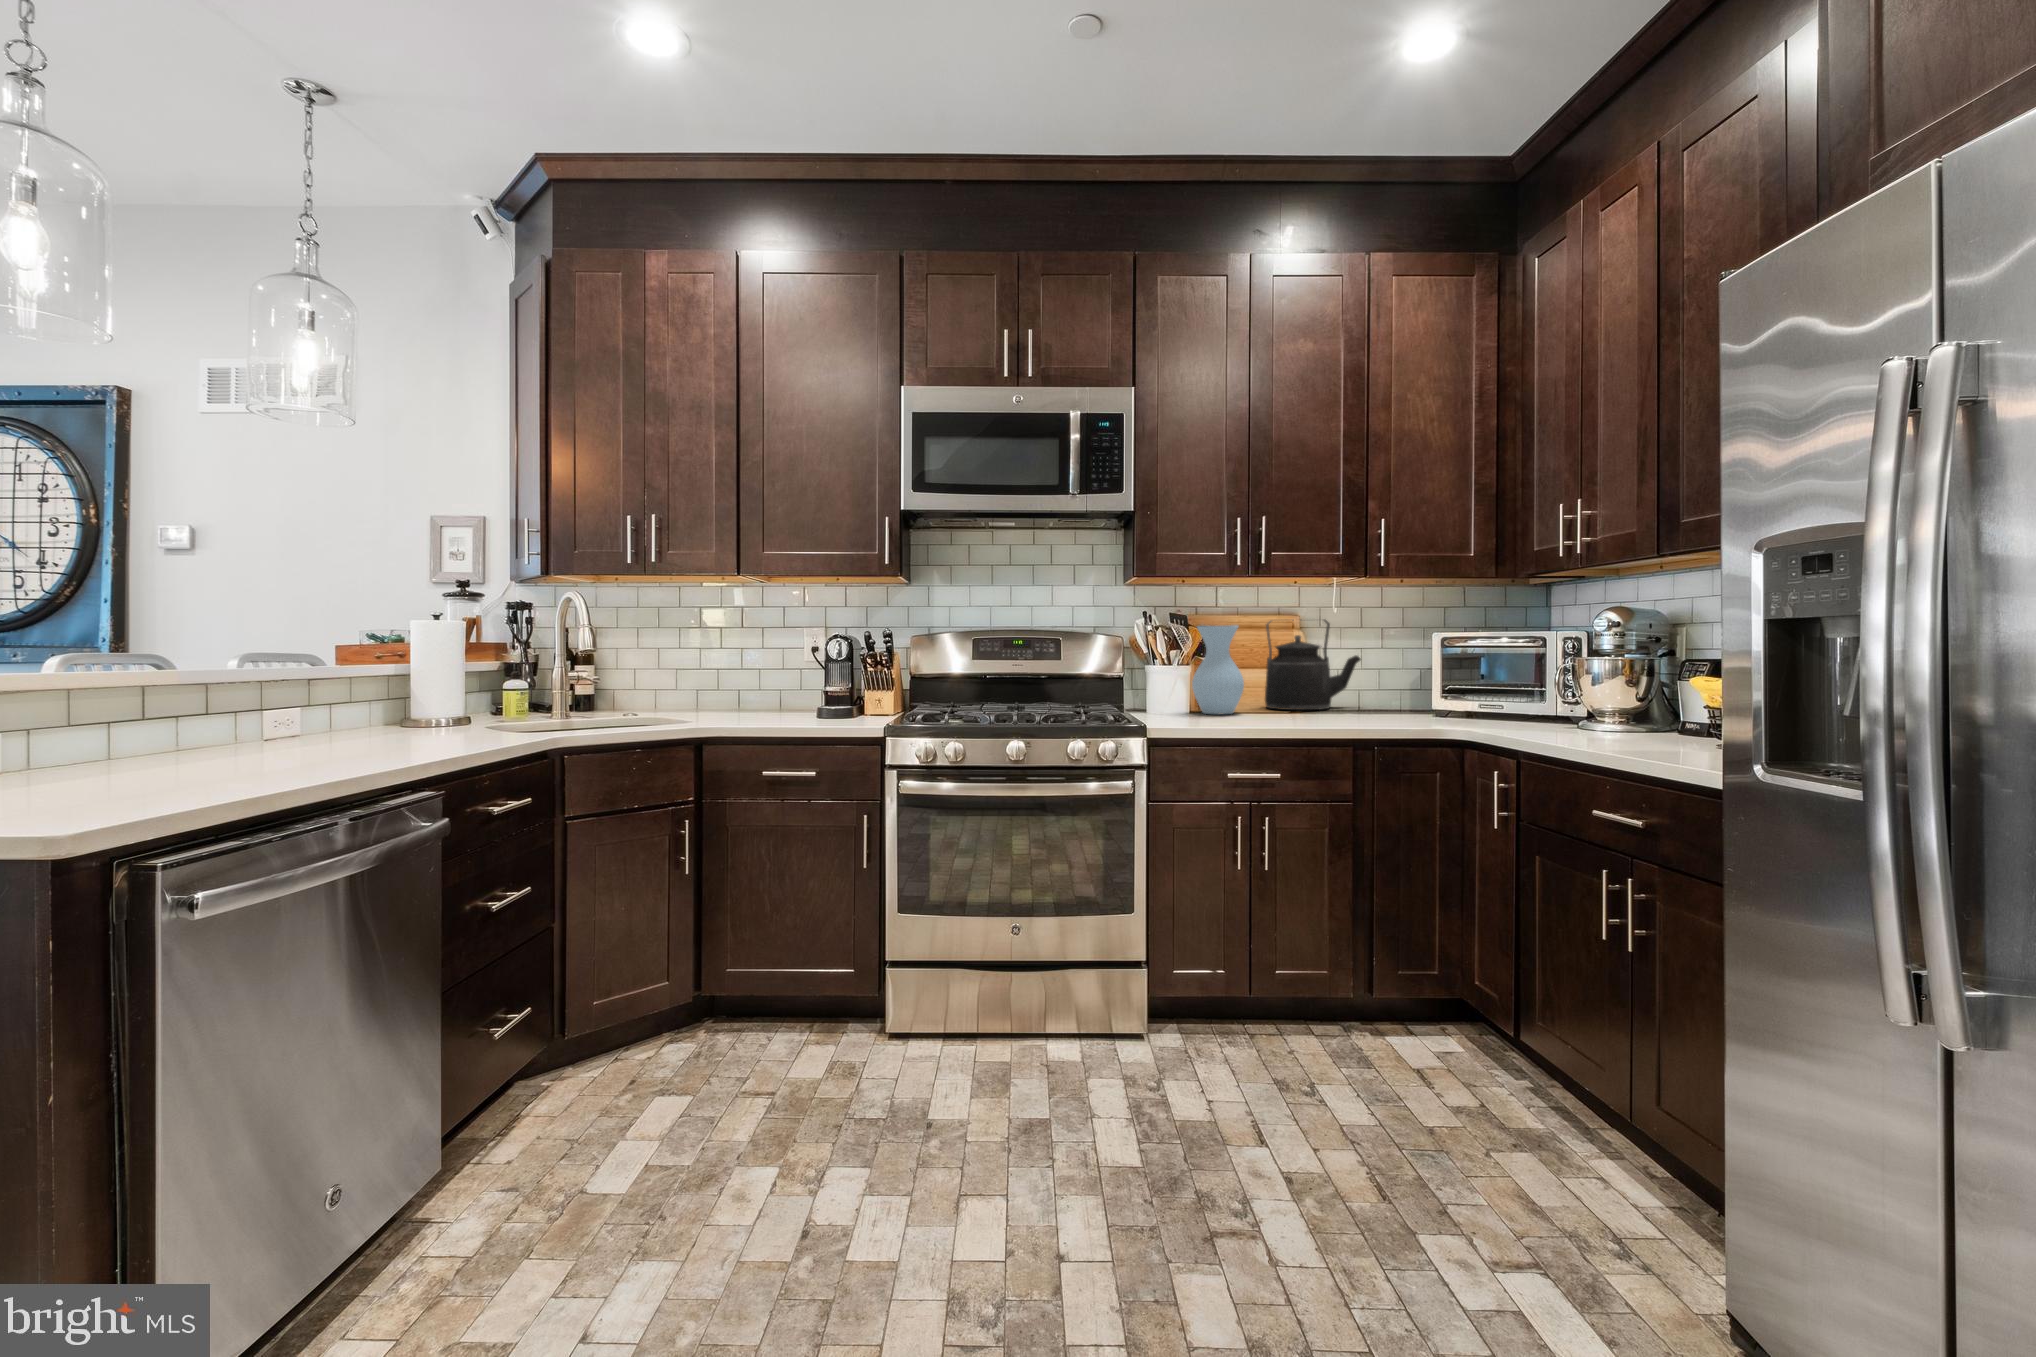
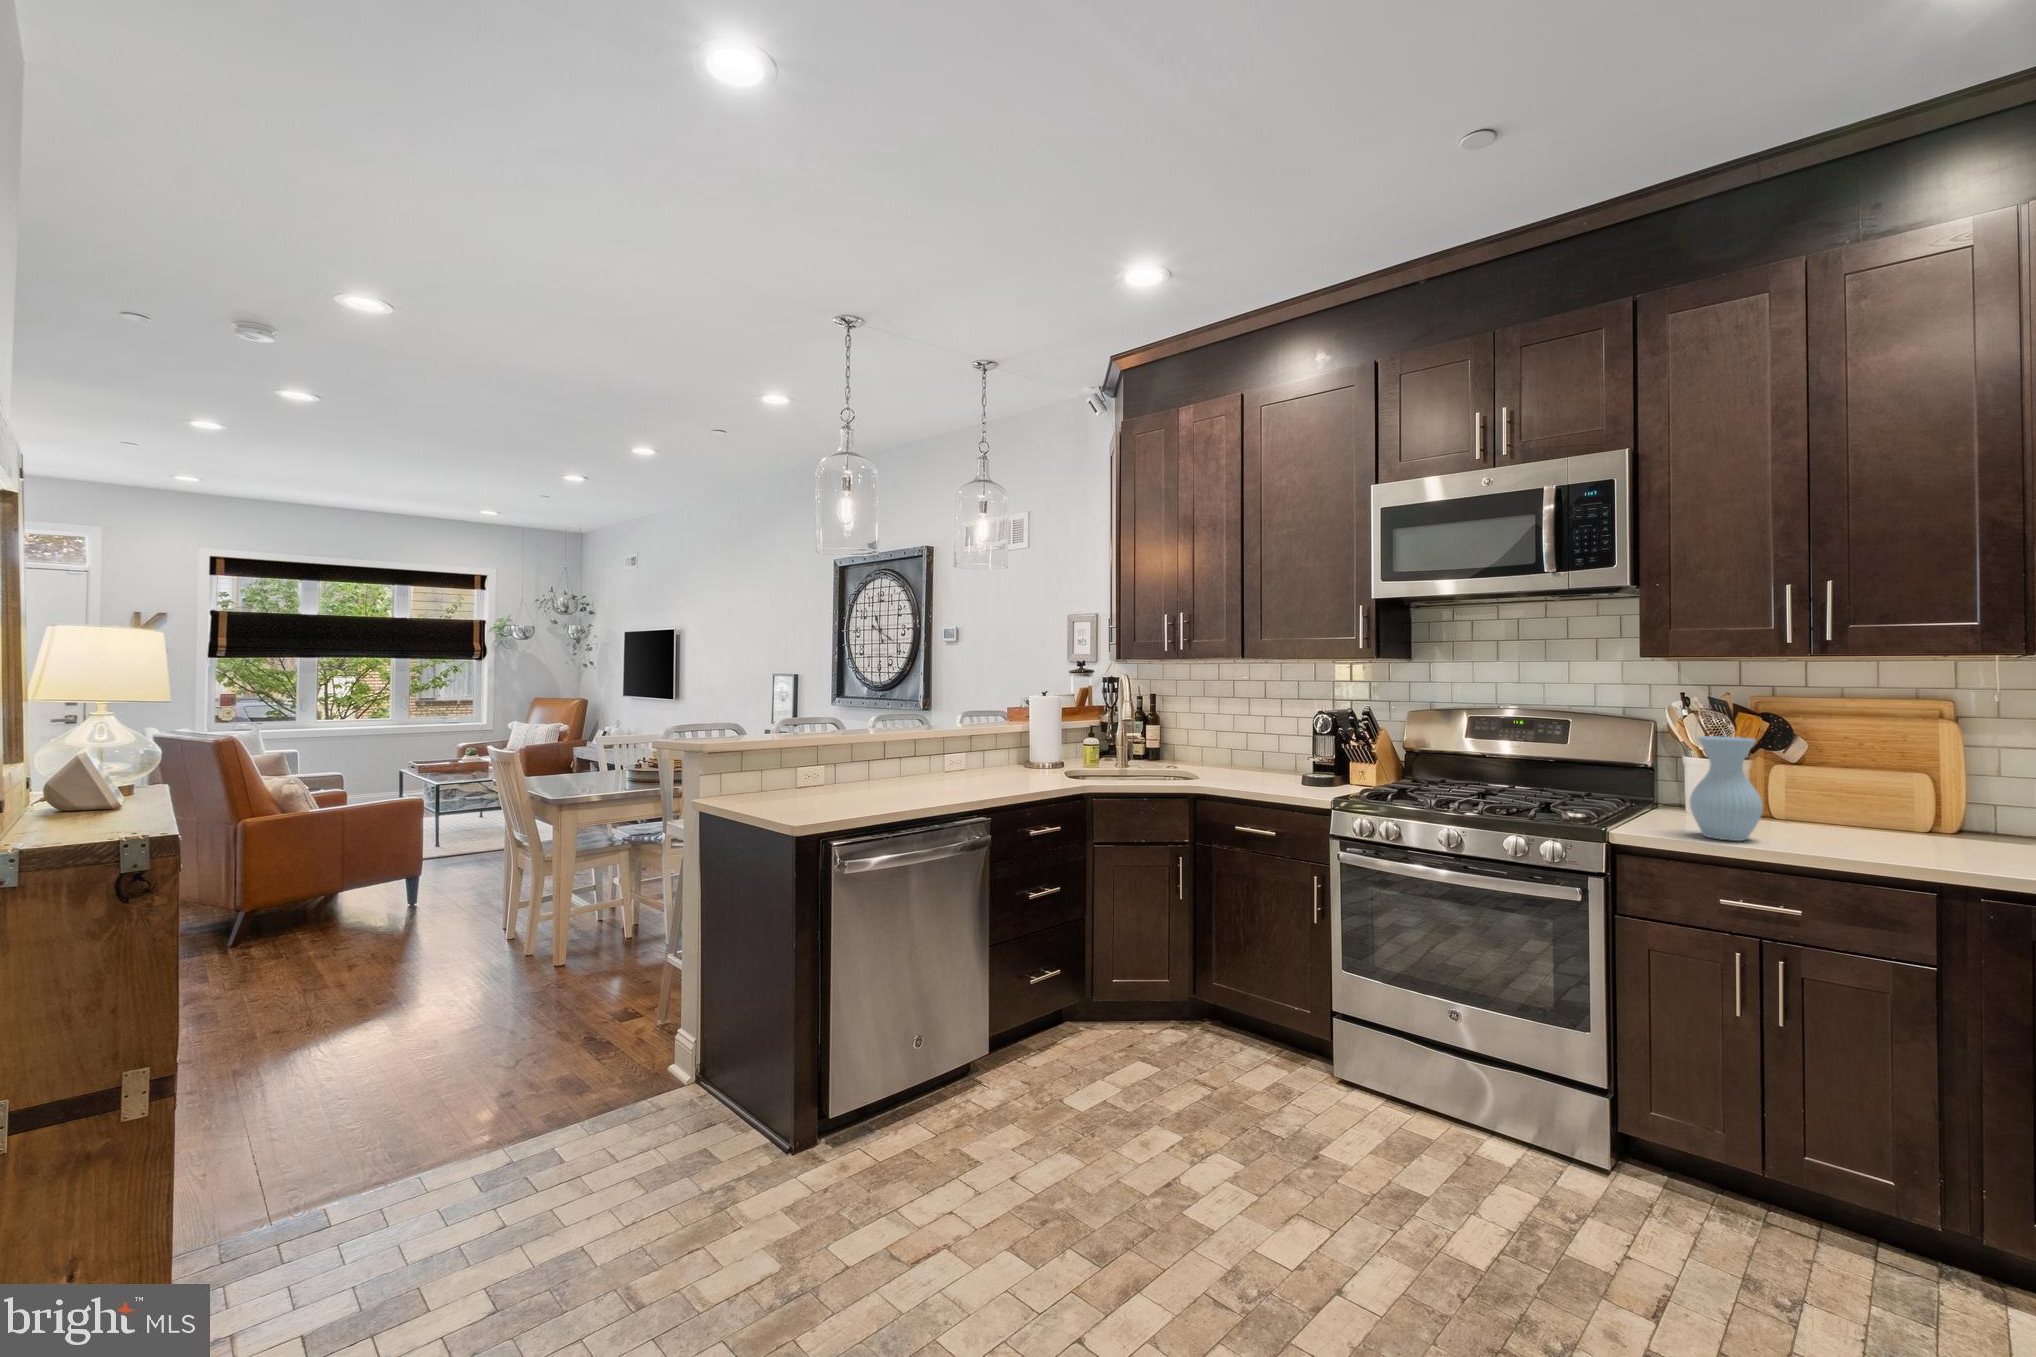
kettle: present [1265,619,1361,710] -> none [1816,734,1982,853]

